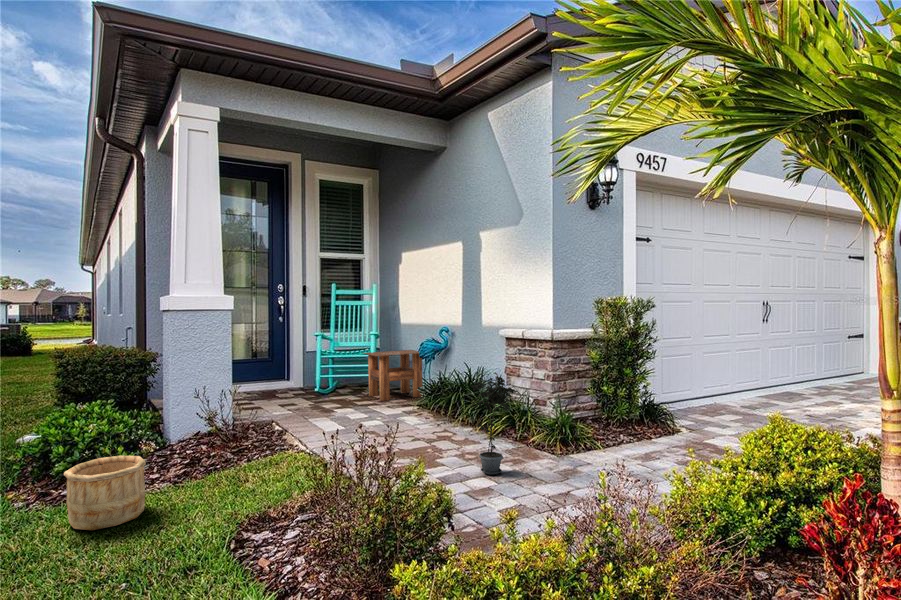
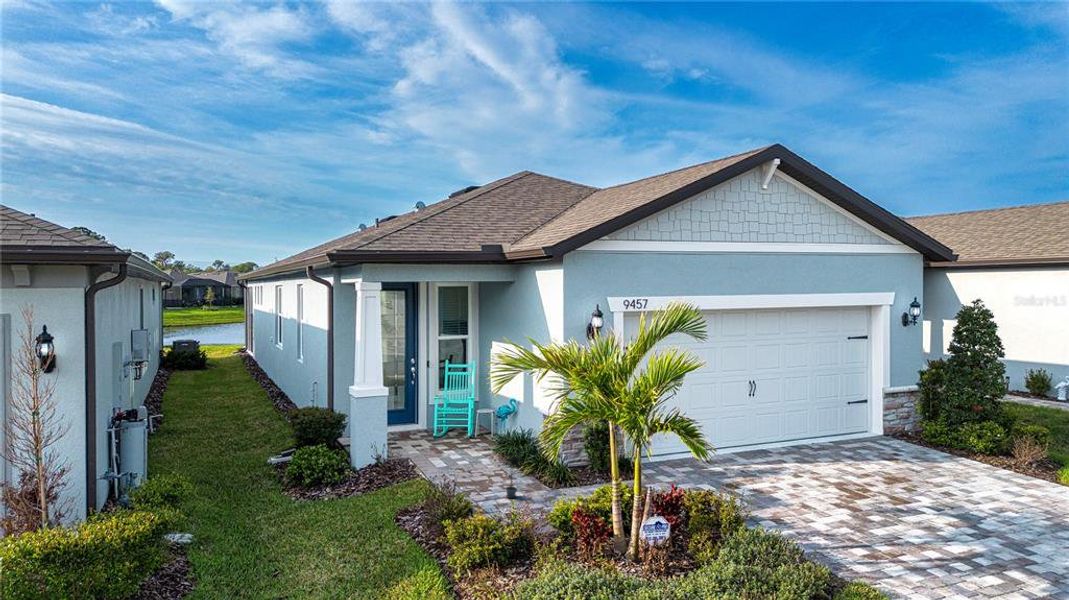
side table: present [364,350,422,401] -> none [463,409,506,445]
wooden bucket: present [64,456,146,530] -> none [327,480,357,511]

